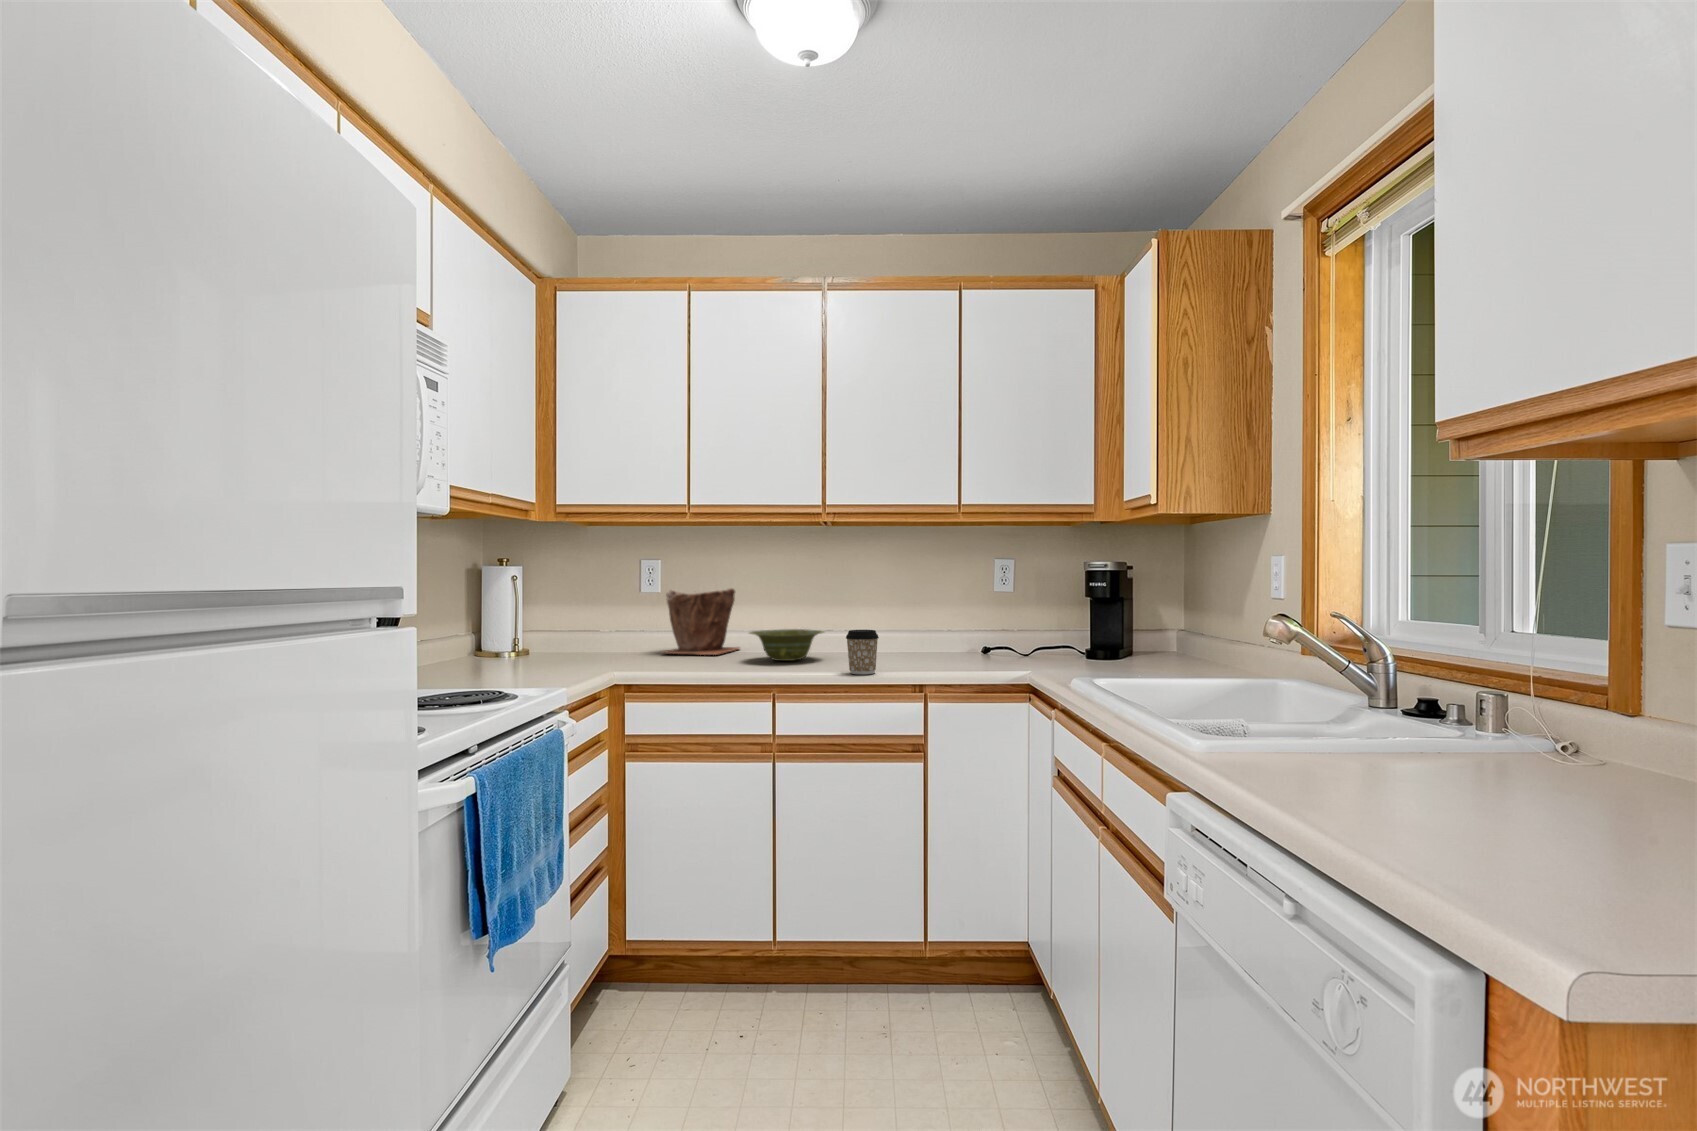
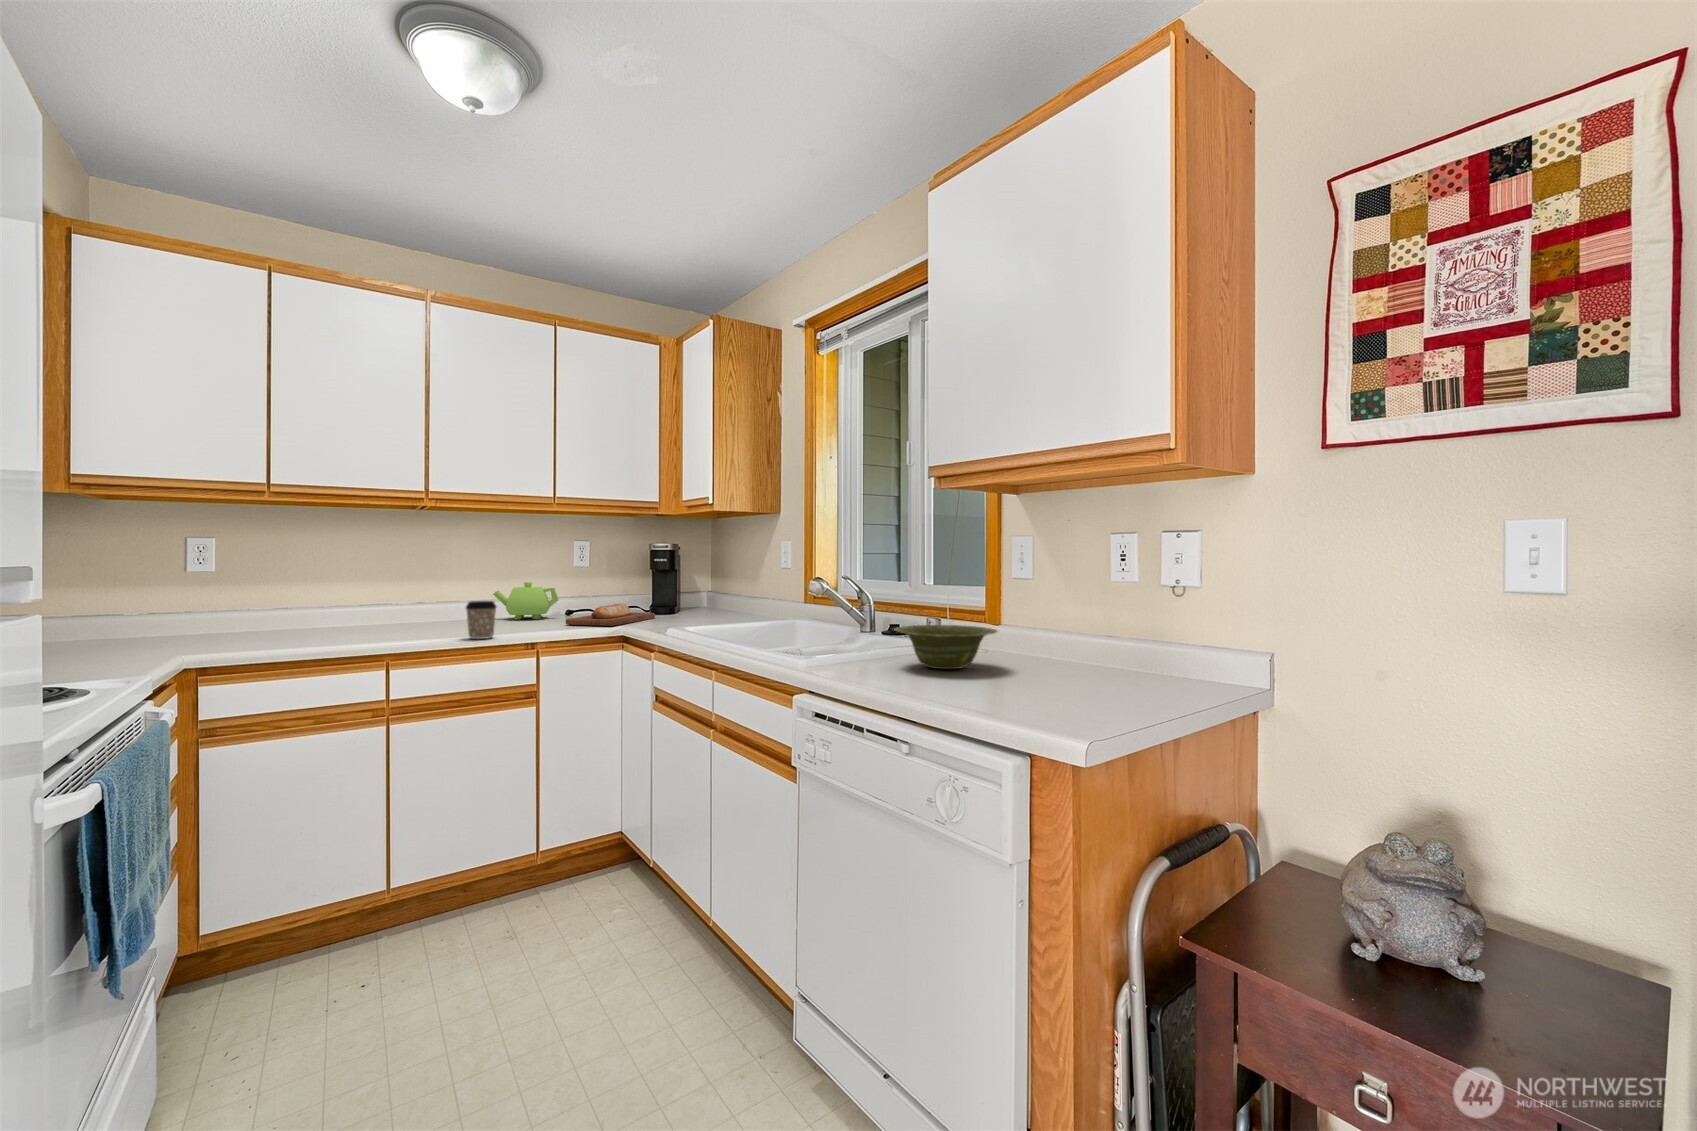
plant pot: present [662,588,740,655] -> none [214,567,310,636]
teapot: none [909,606,980,652] -> present [493,582,558,620]
dish: present [749,629,824,661] -> present [895,625,998,669]
bread loaf: none [973,637,1094,666] -> present [566,604,655,626]

